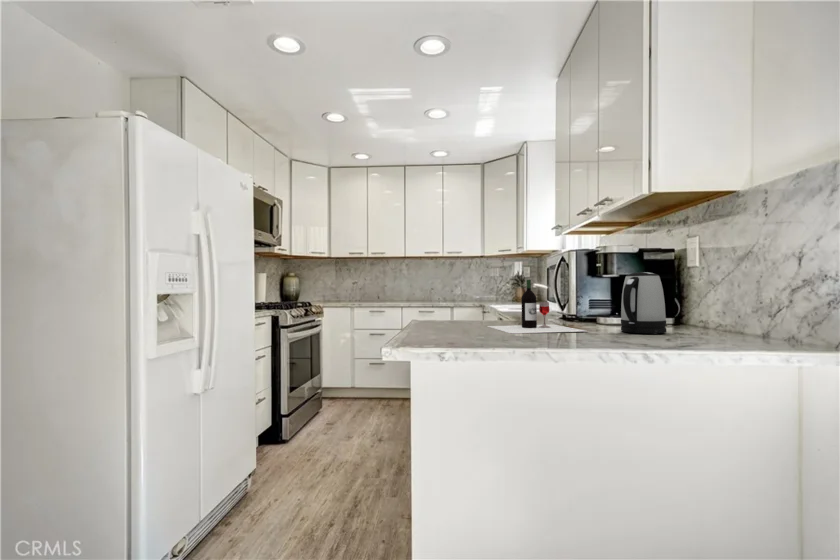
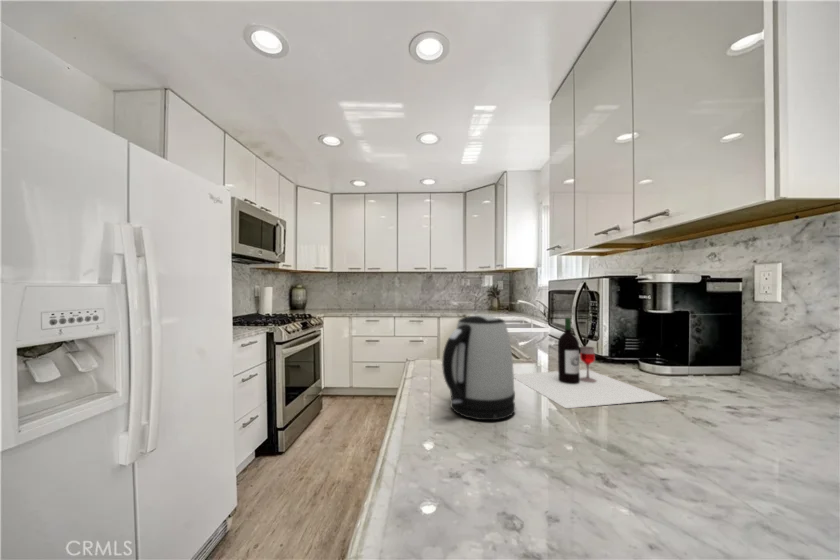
kettle: present [621,272,666,334] -> present [442,315,515,420]

